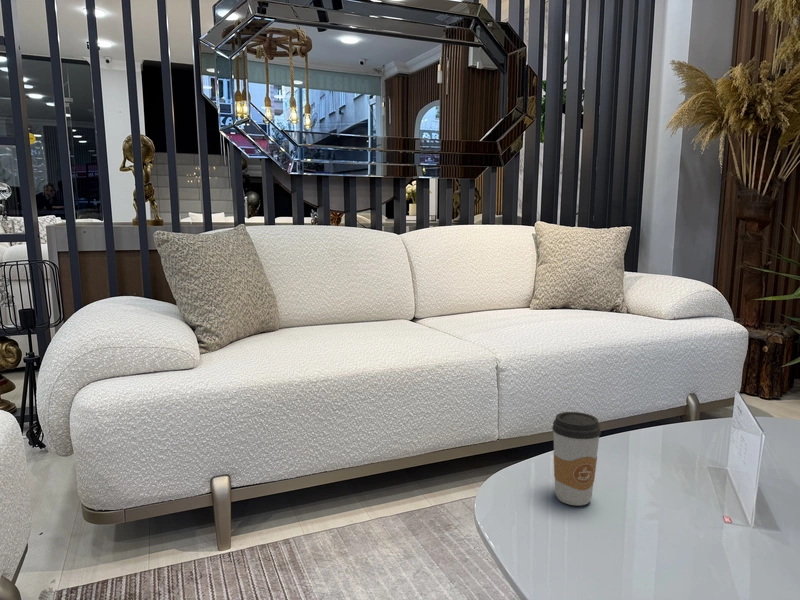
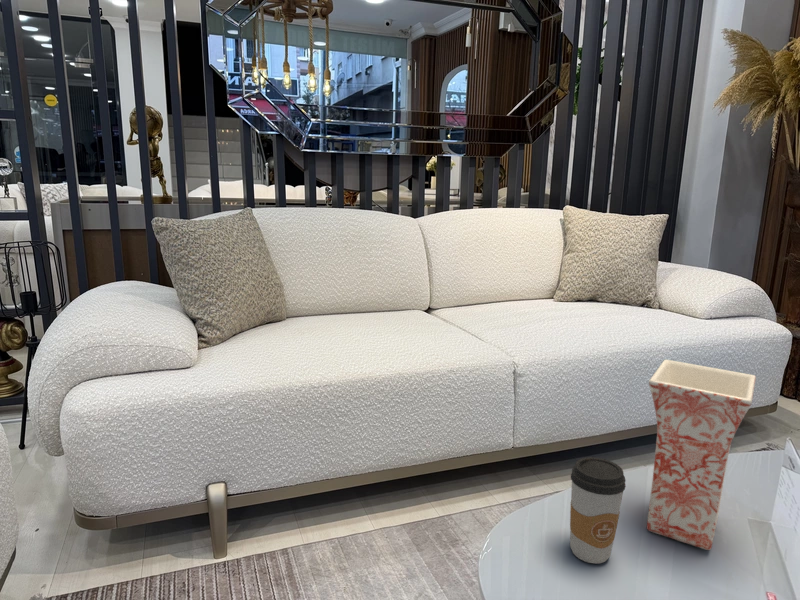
vase: none [616,329,709,493] -> present [647,360,756,550]

